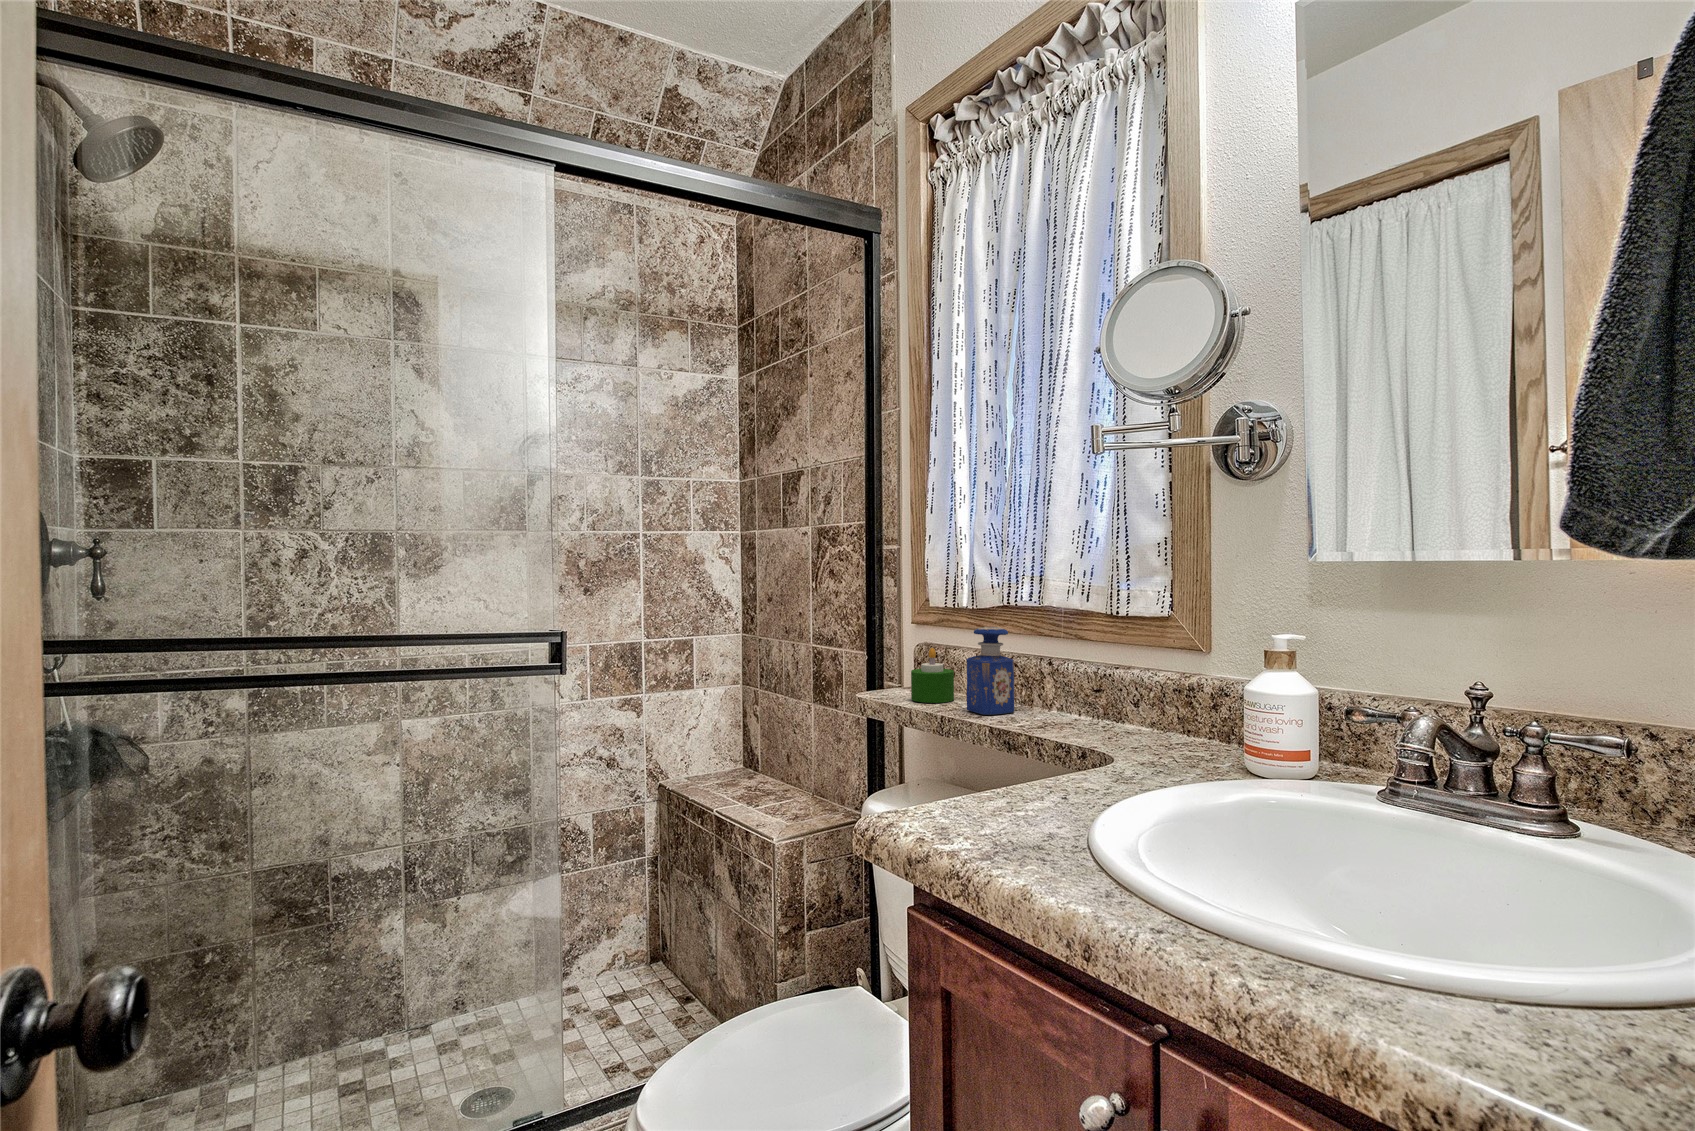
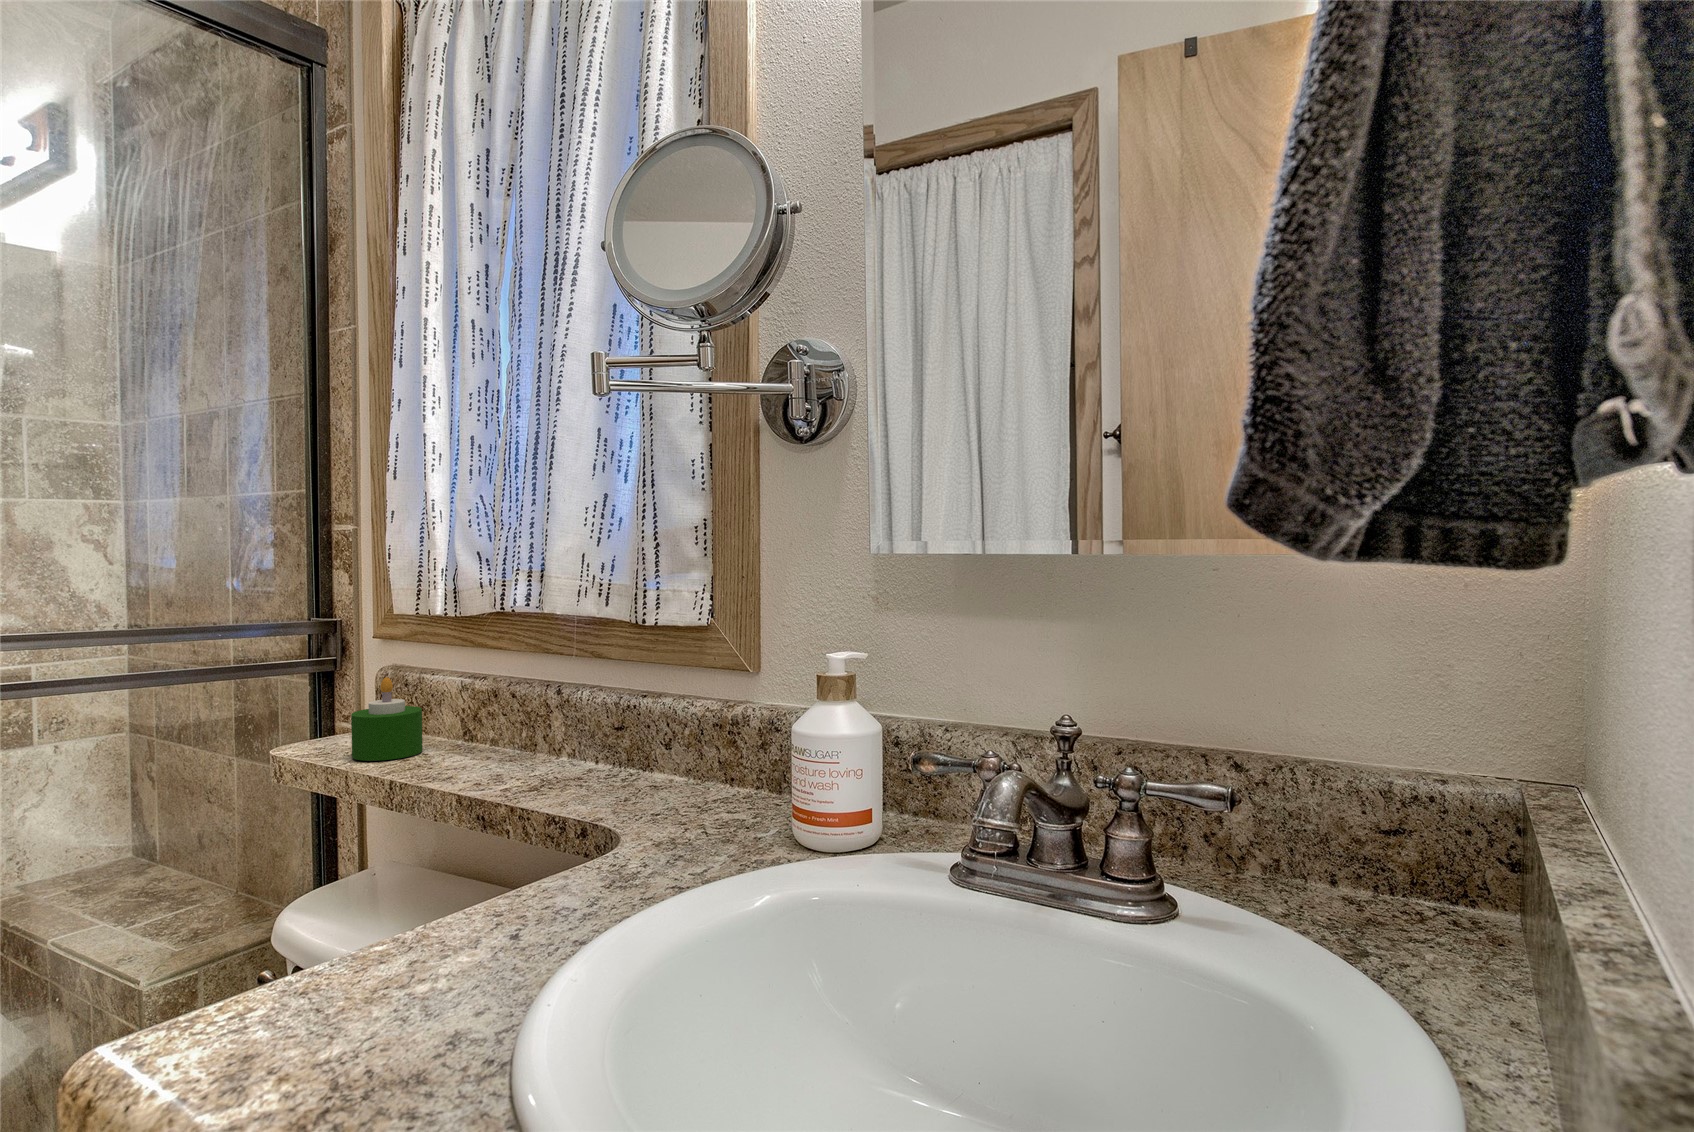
perfume bottle: present [966,626,1015,715] -> none [429,644,504,776]

